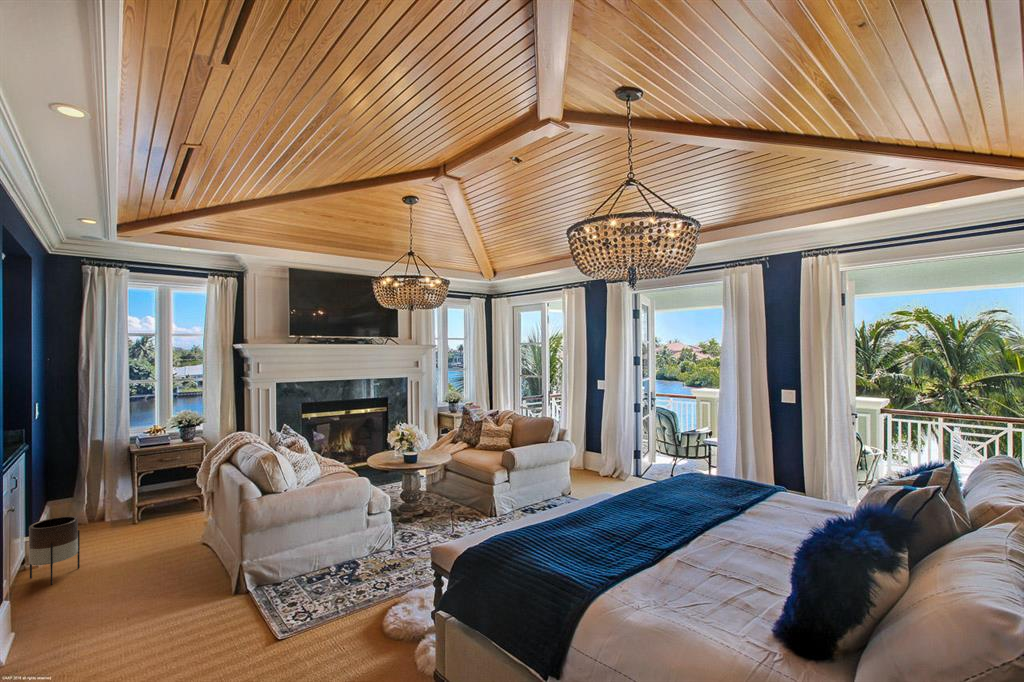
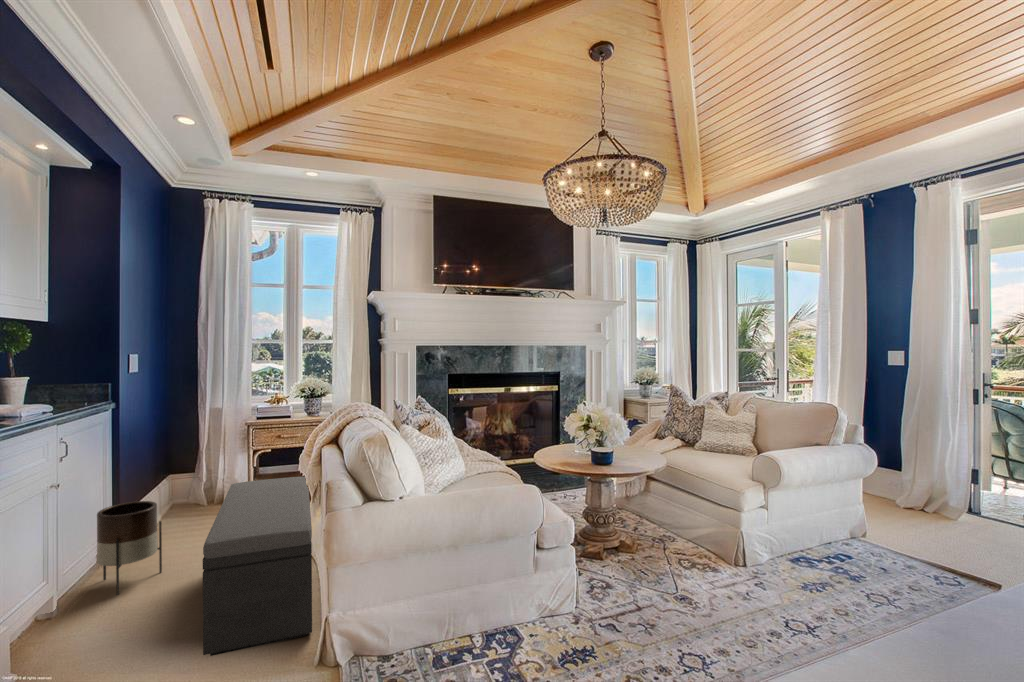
storage bench: none [138,488,223,602] -> present [203,477,312,656]

